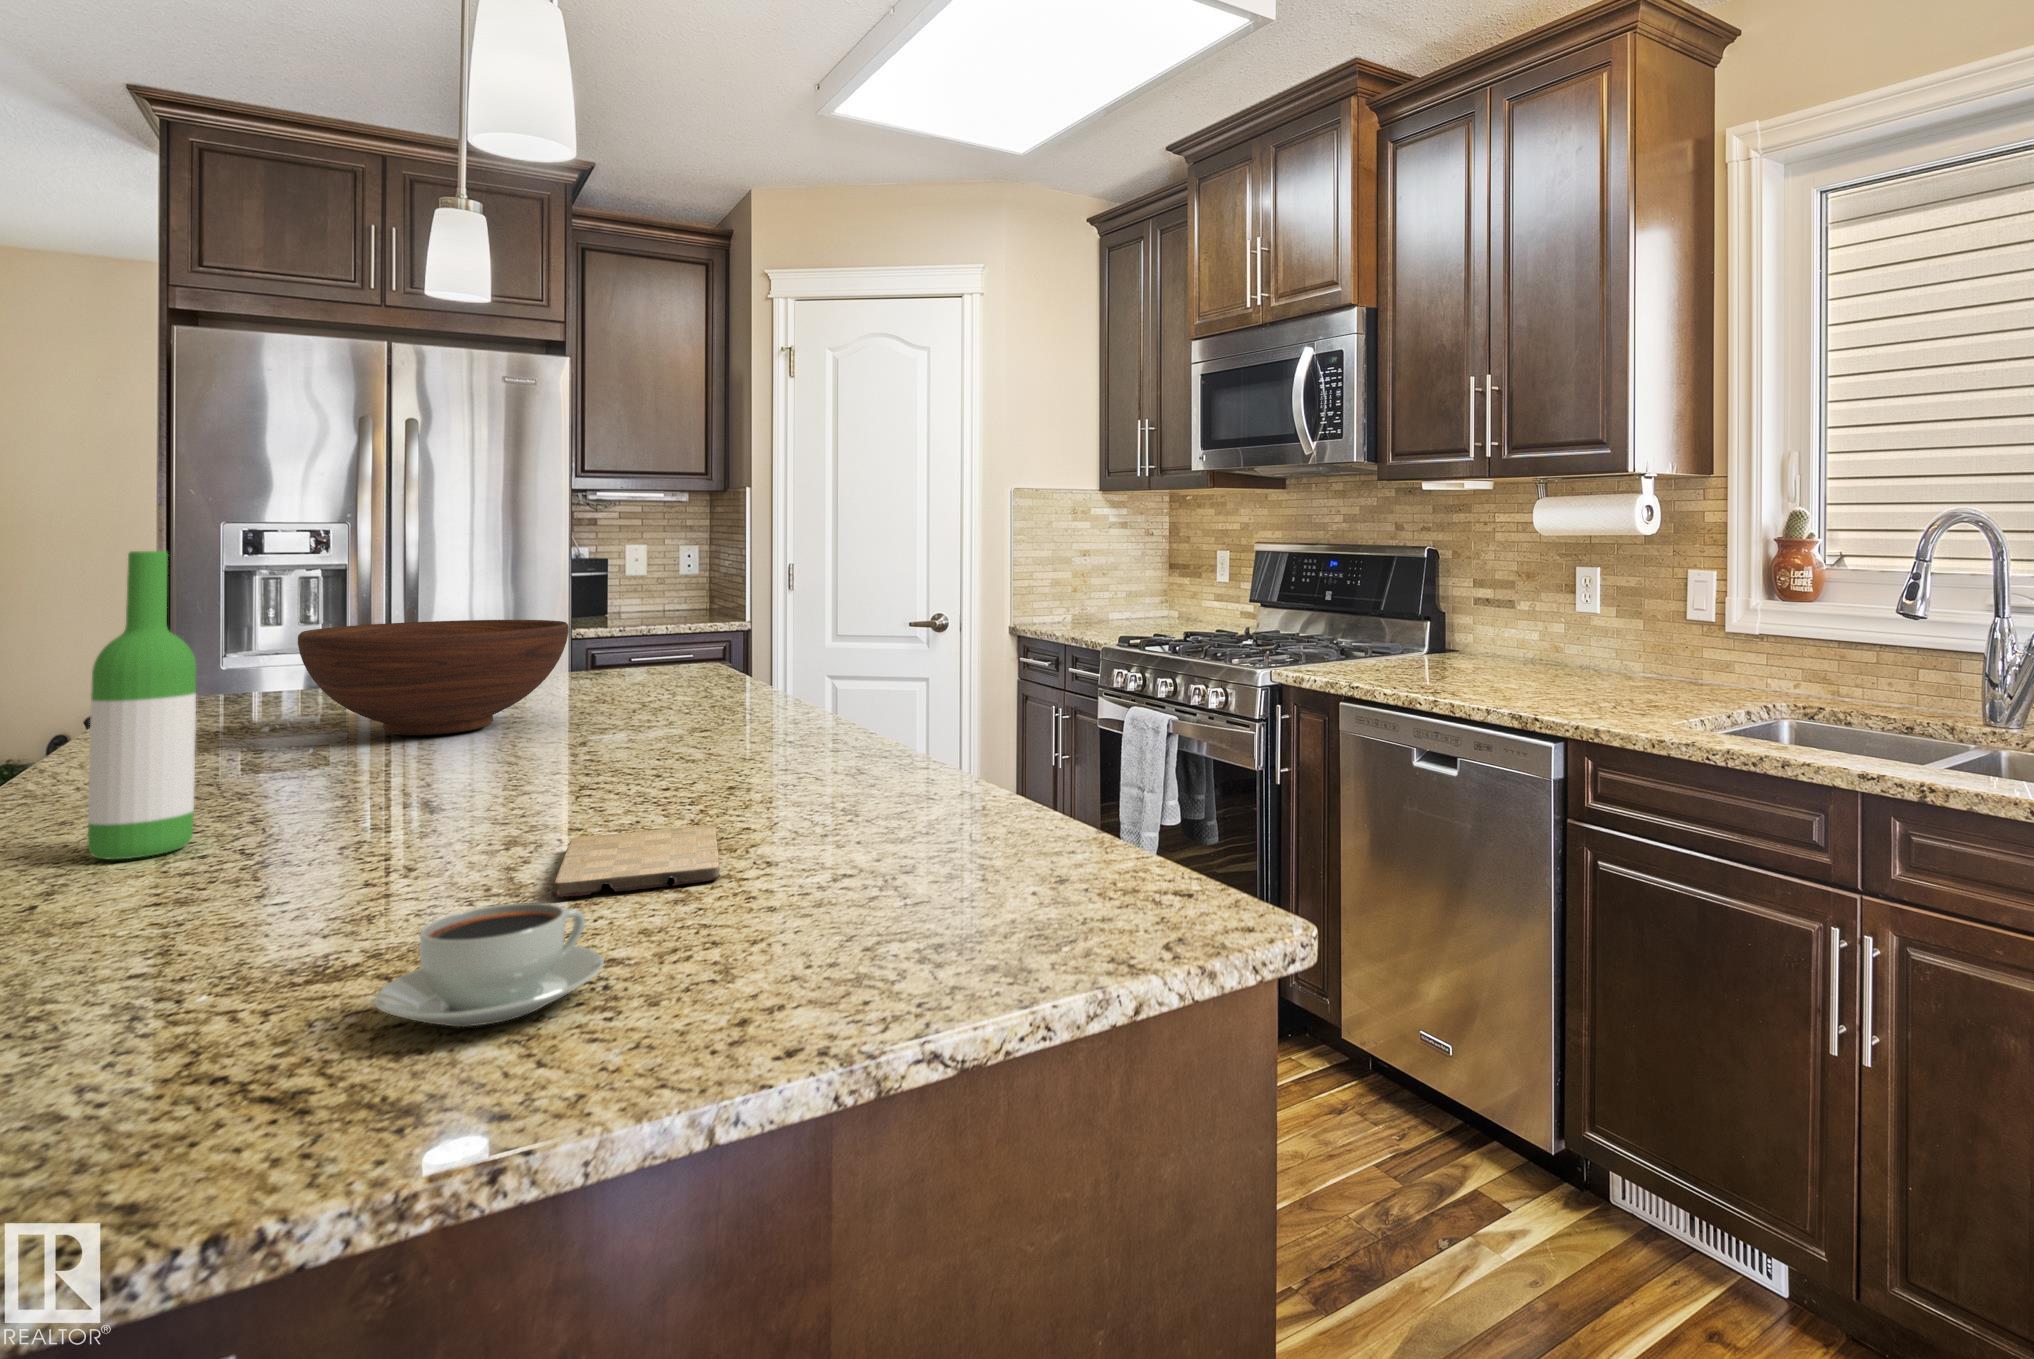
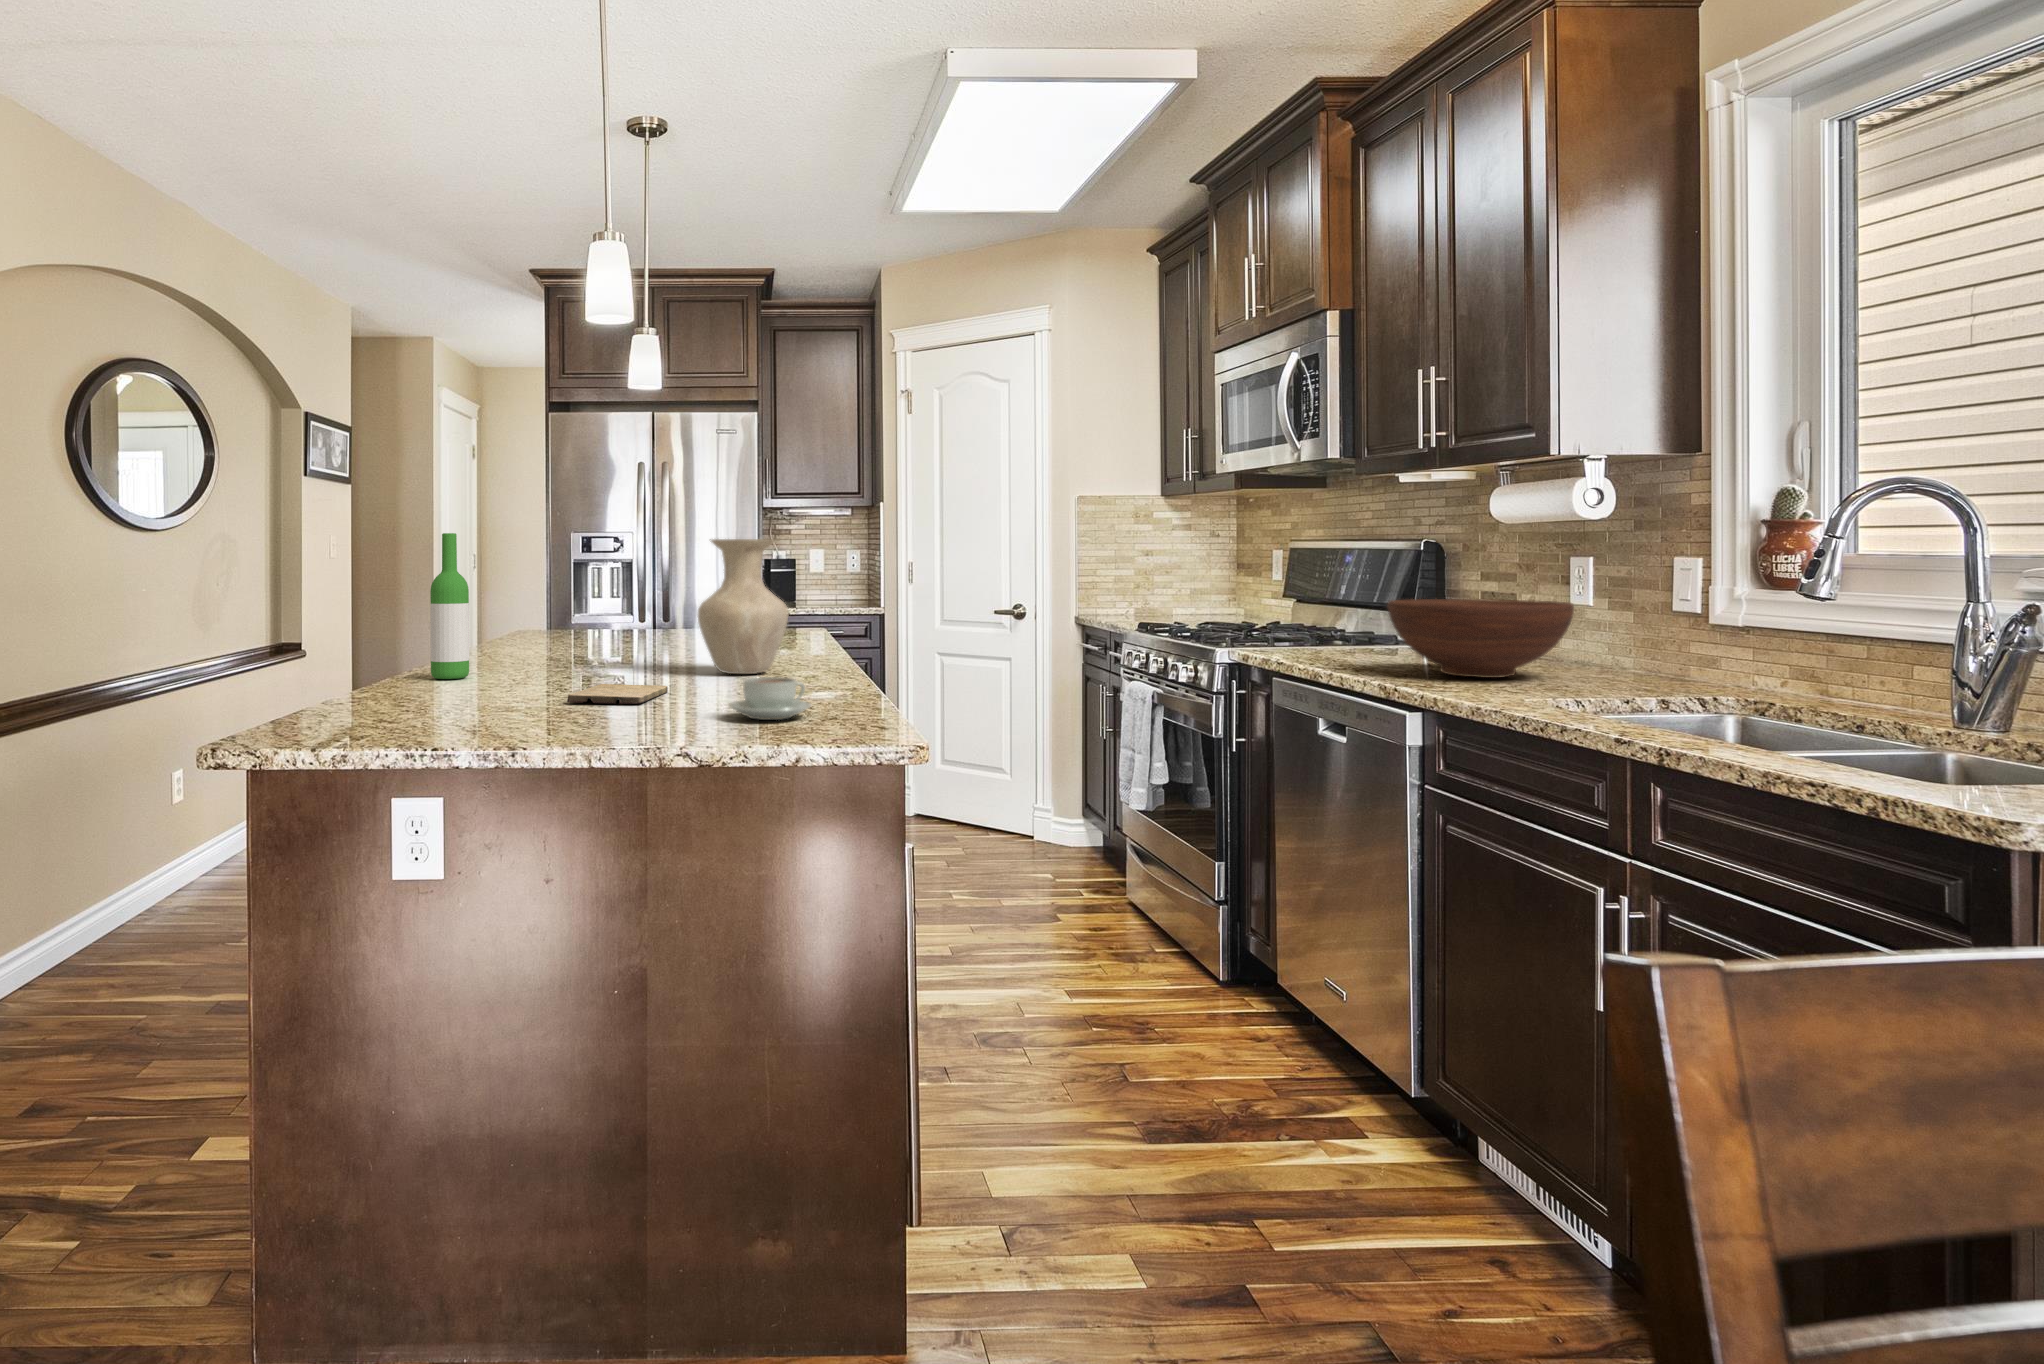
vase: none [696,557,854,777] -> present [698,539,788,674]
fruit bowl: present [298,620,569,735] -> present [1387,599,1574,678]
coffee cup: present [374,903,604,1027] -> present [729,677,811,720]

